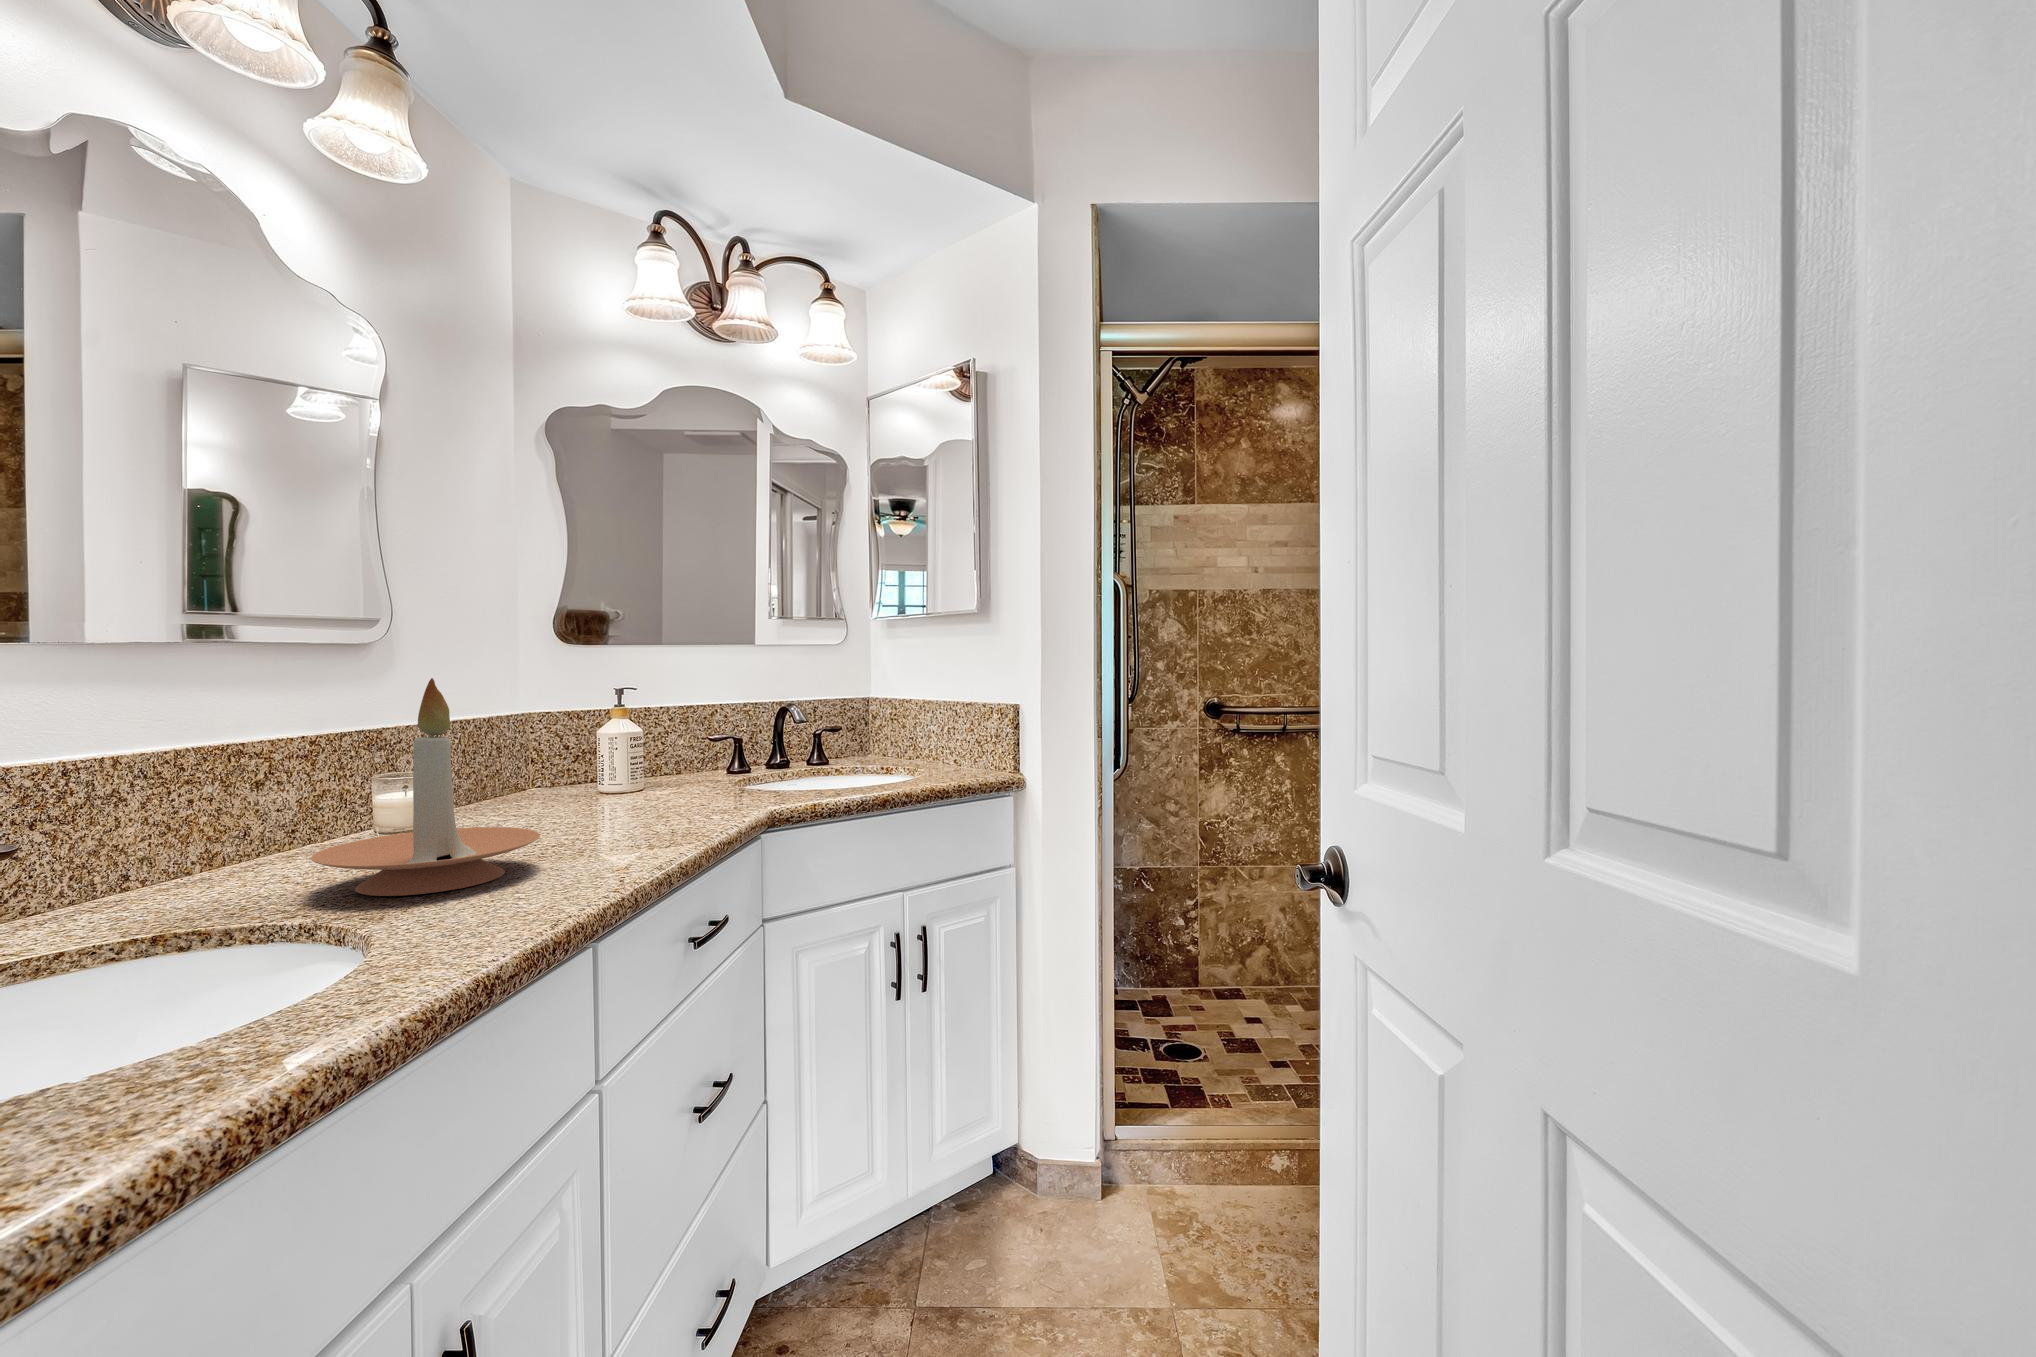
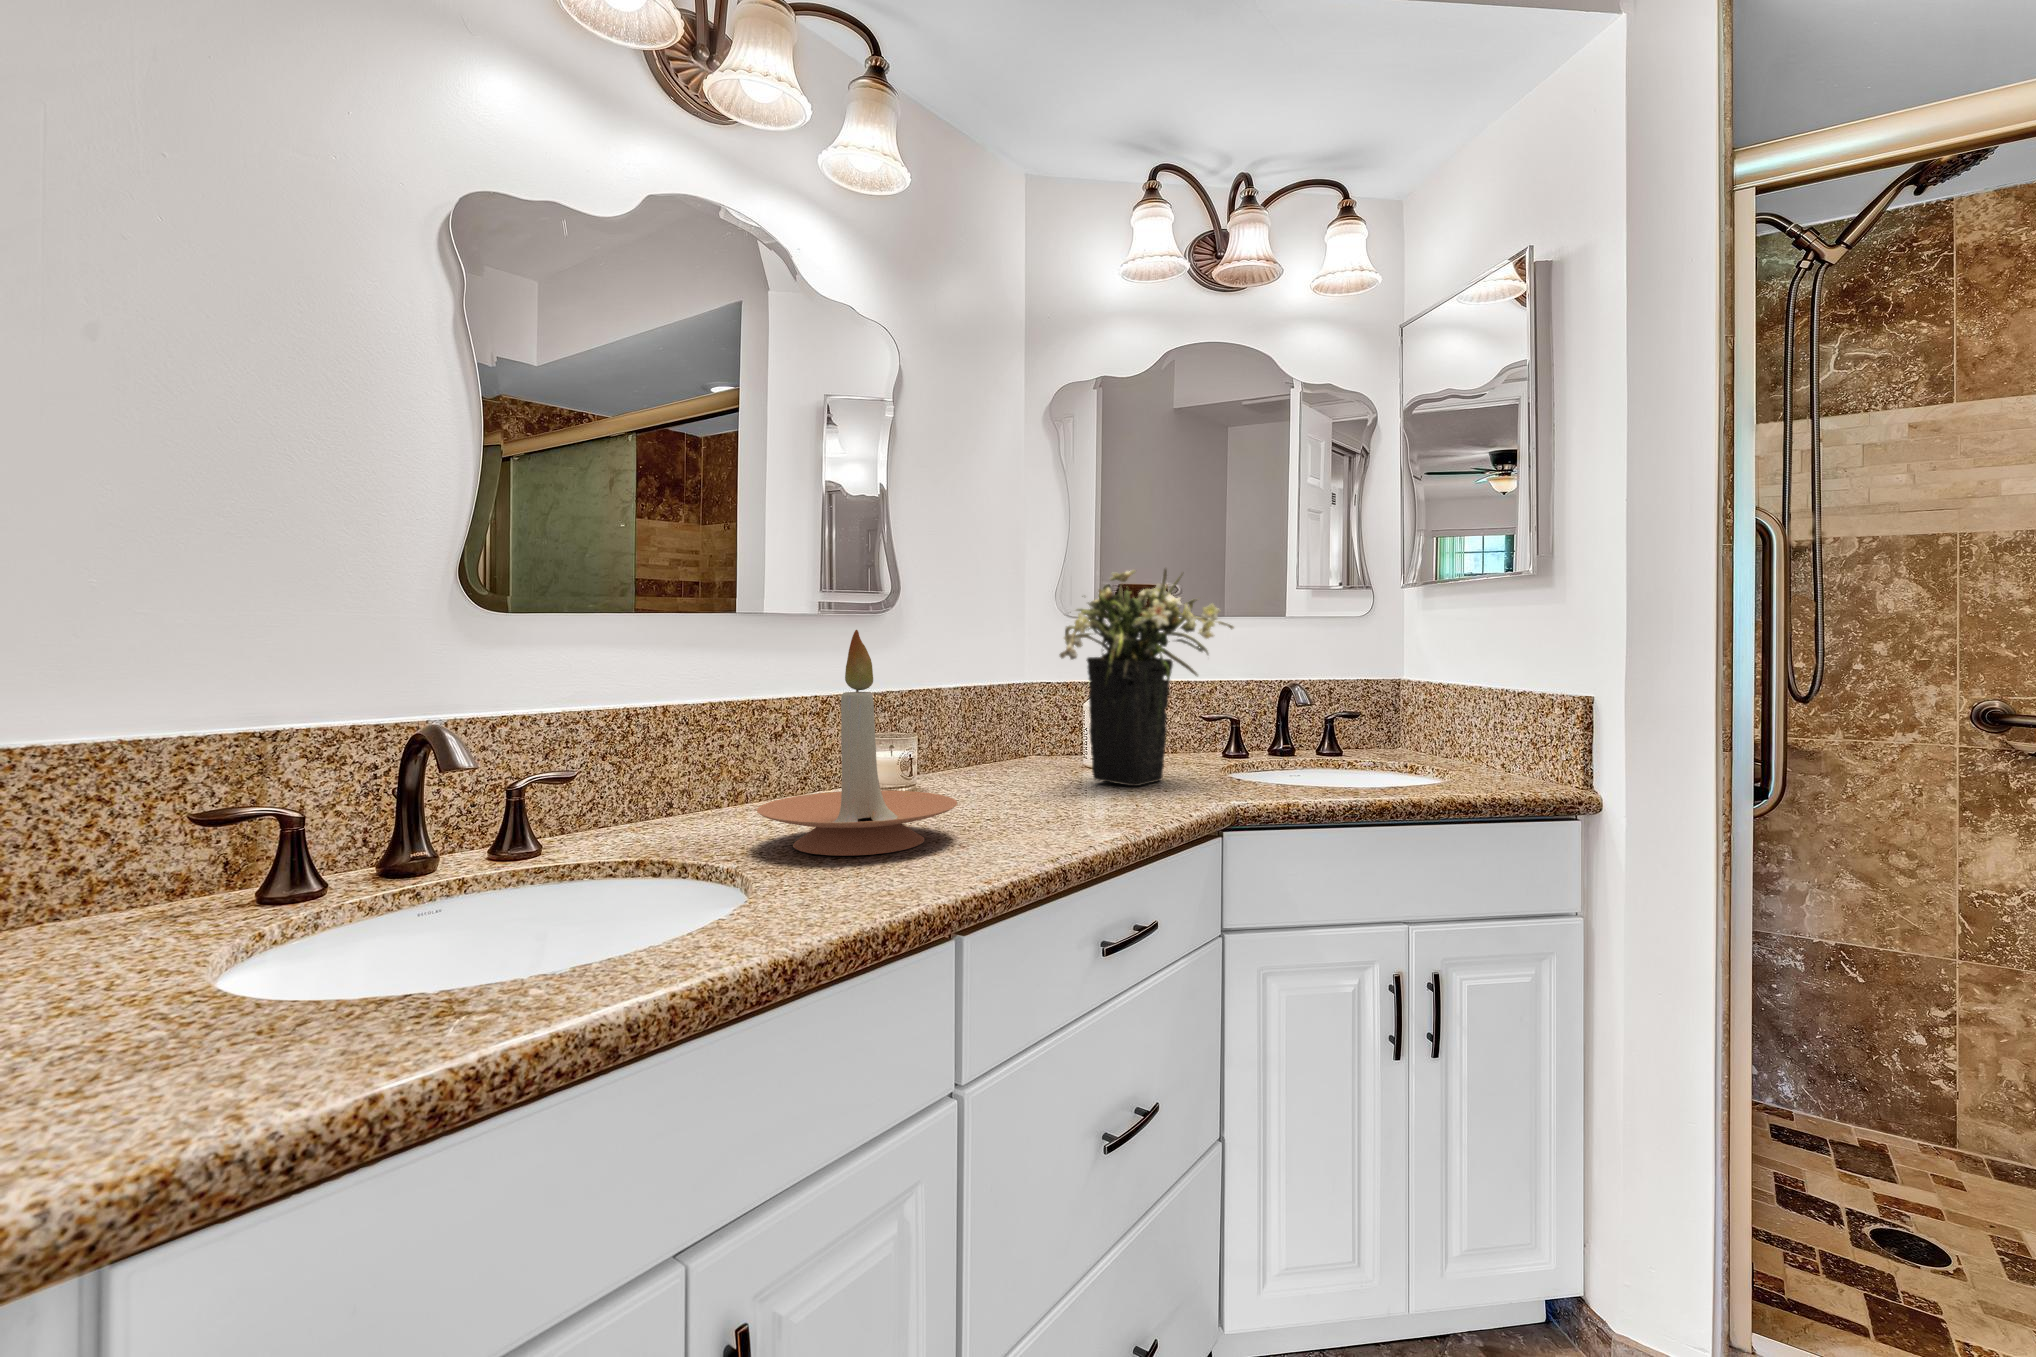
flower arrangement: none [584,621,747,805] -> present [1060,569,1234,786]

